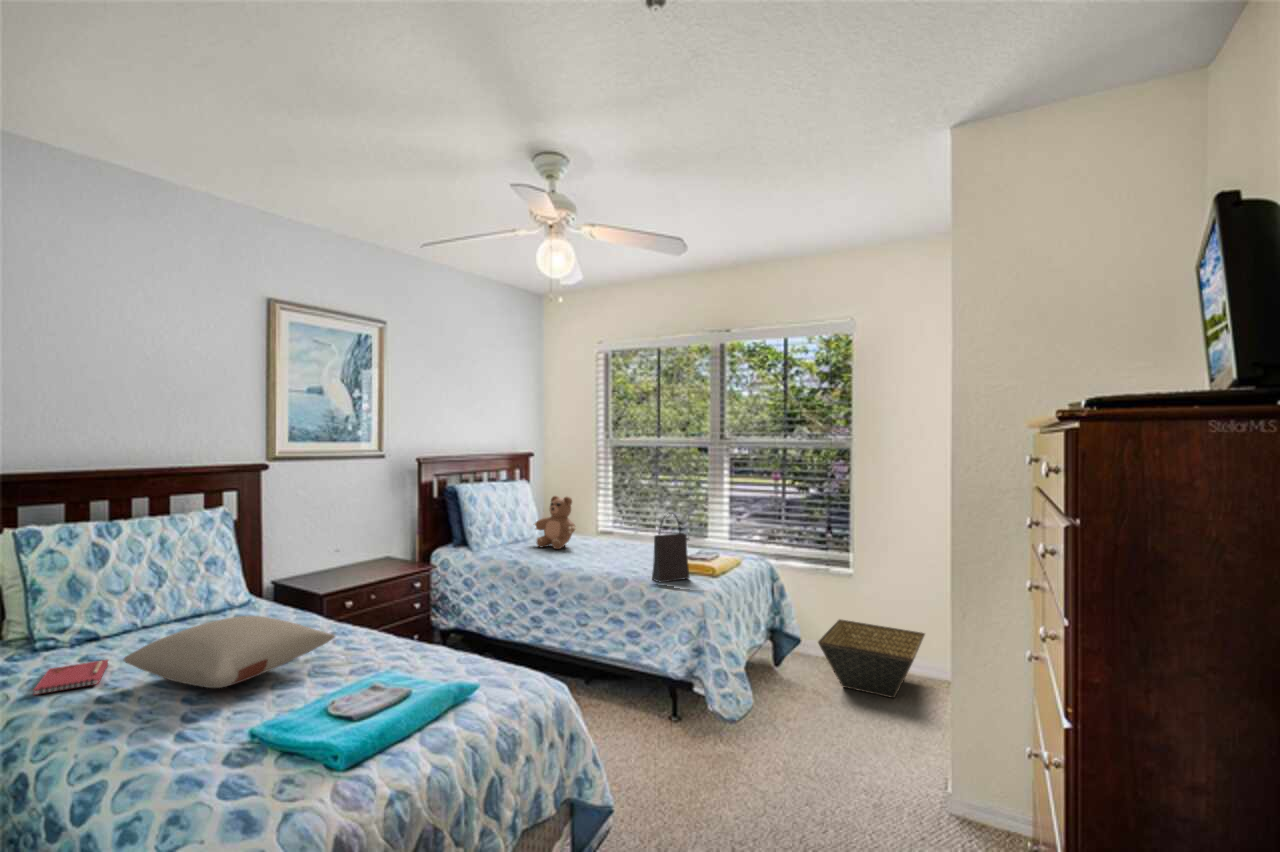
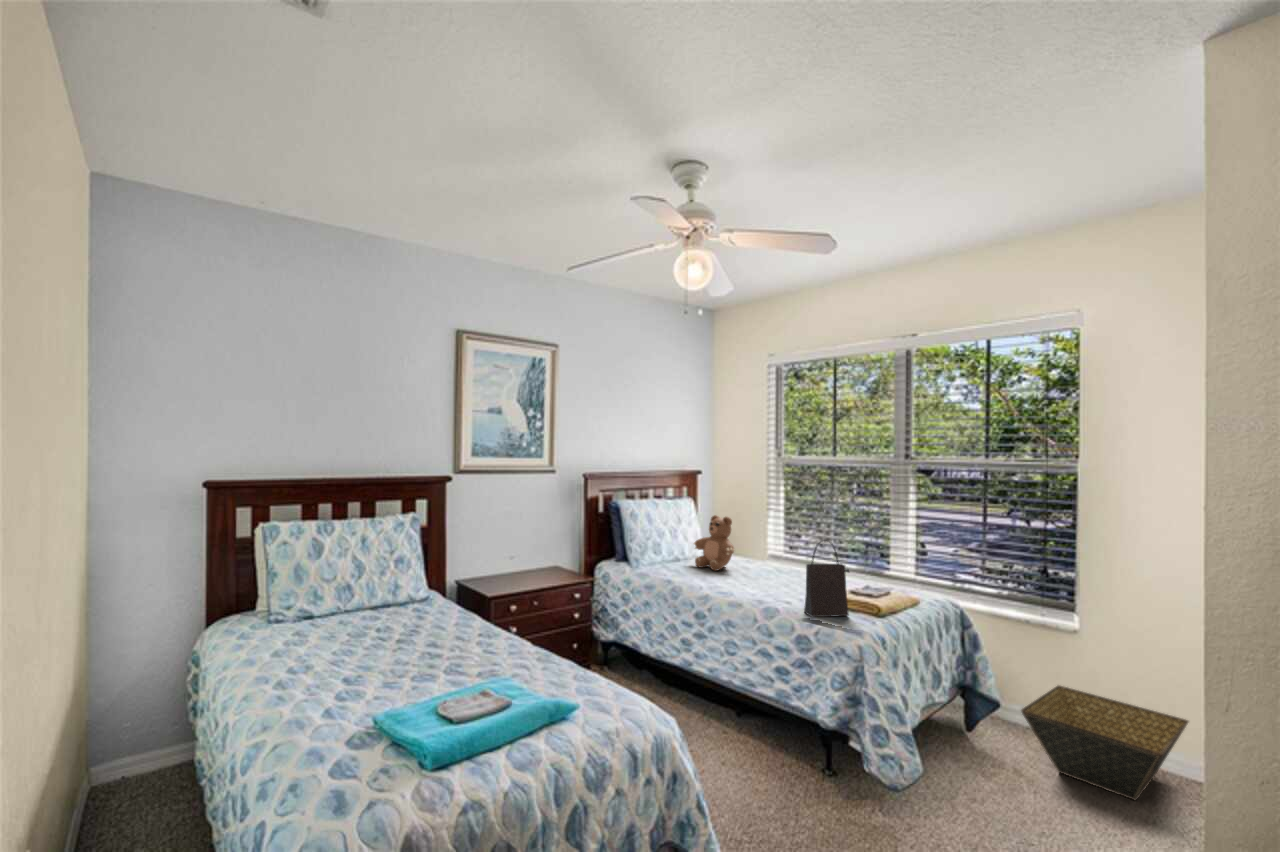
pillow: present [124,616,335,688] -> none [310,611,470,673]
notebook: present [34,660,108,695] -> none [250,636,309,659]

